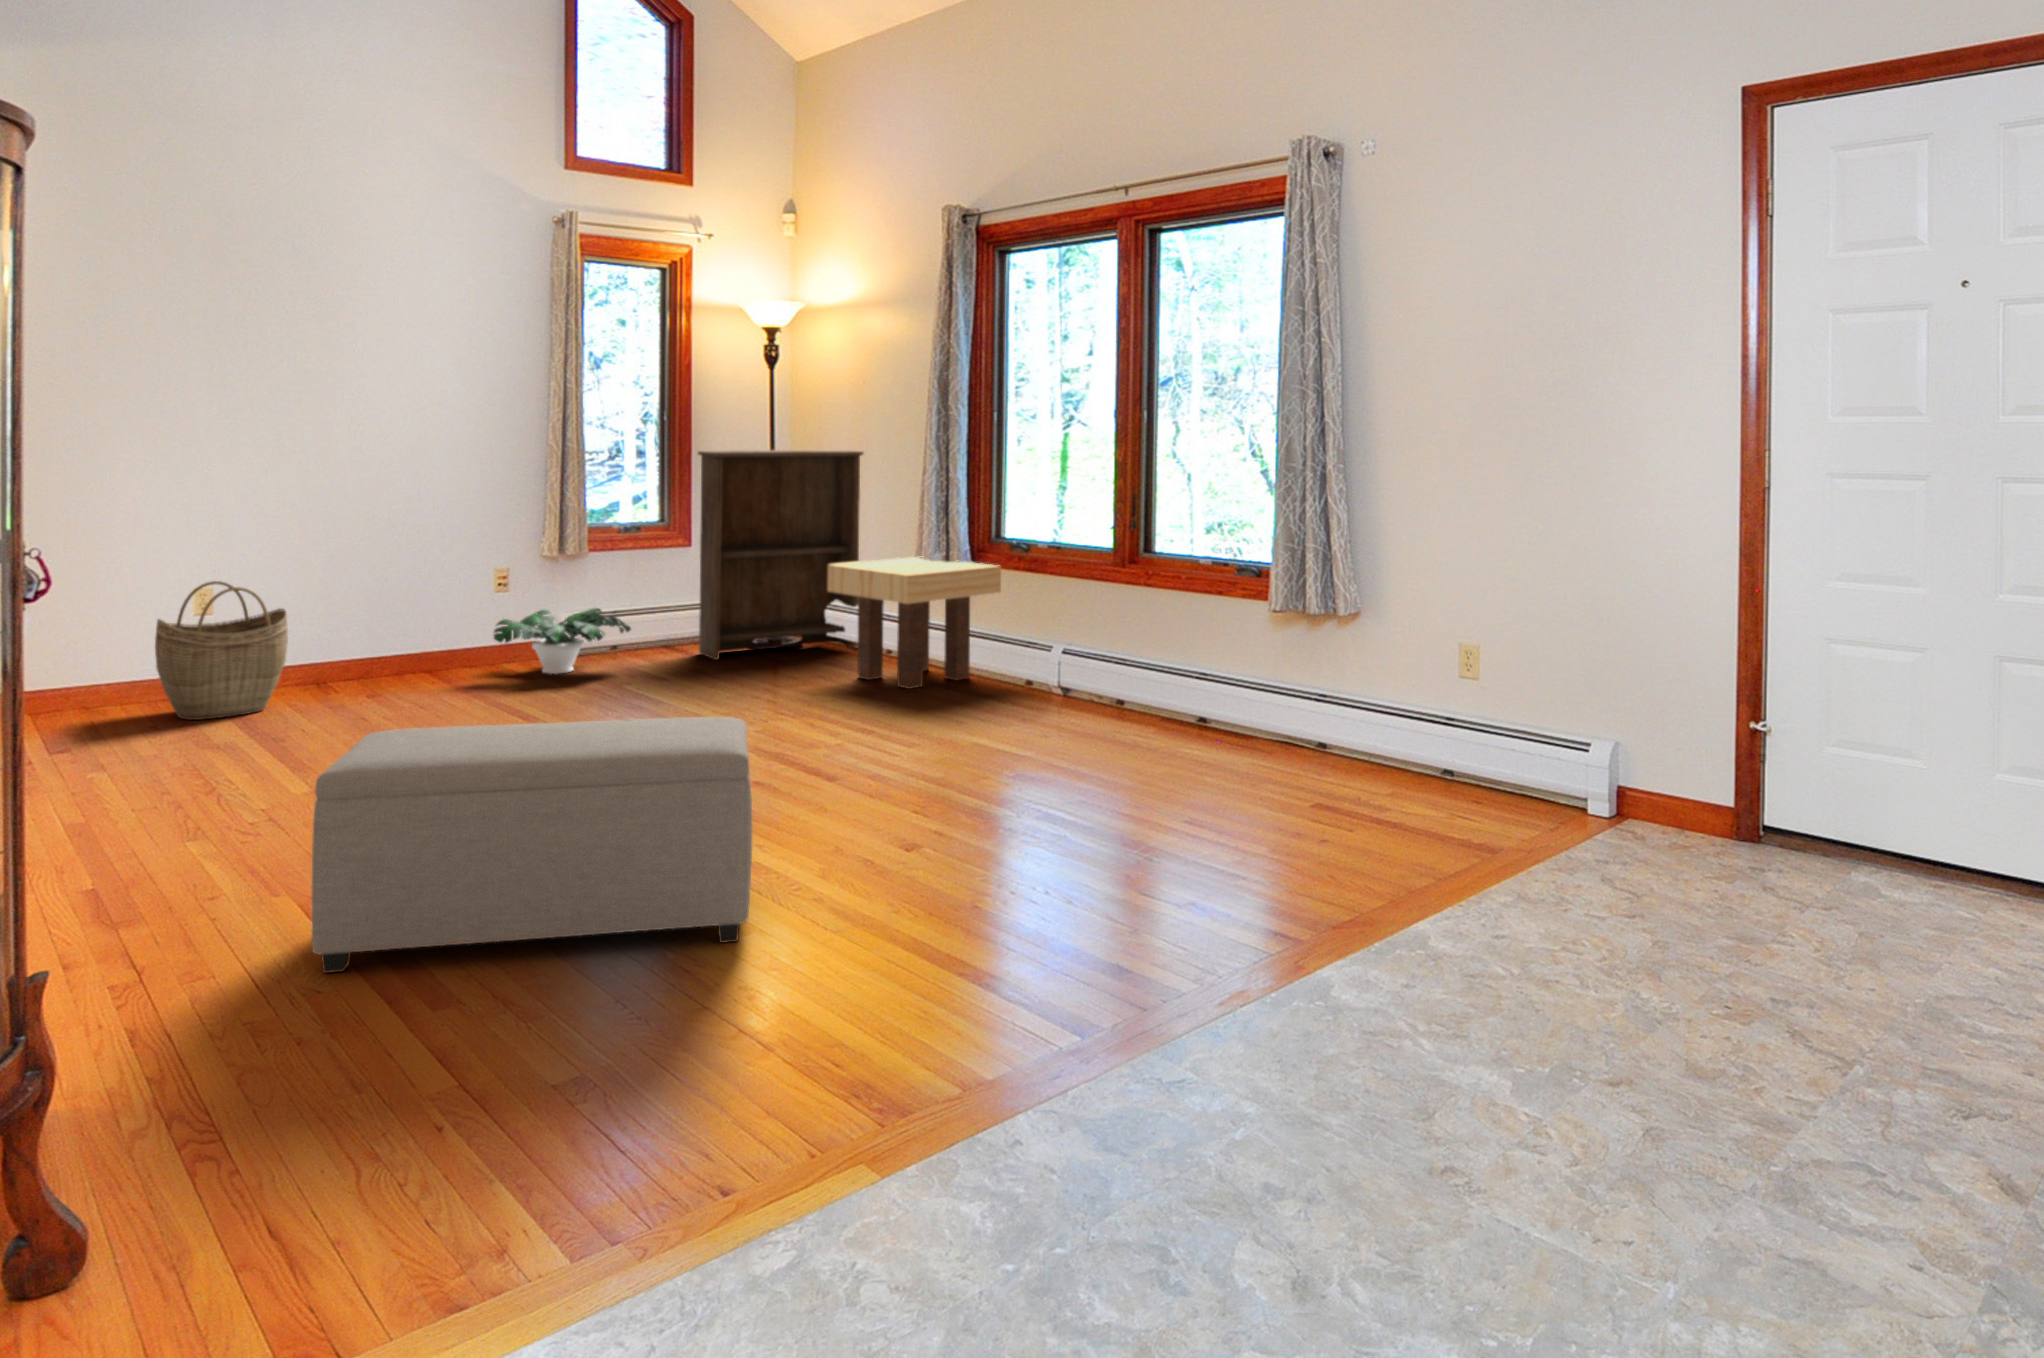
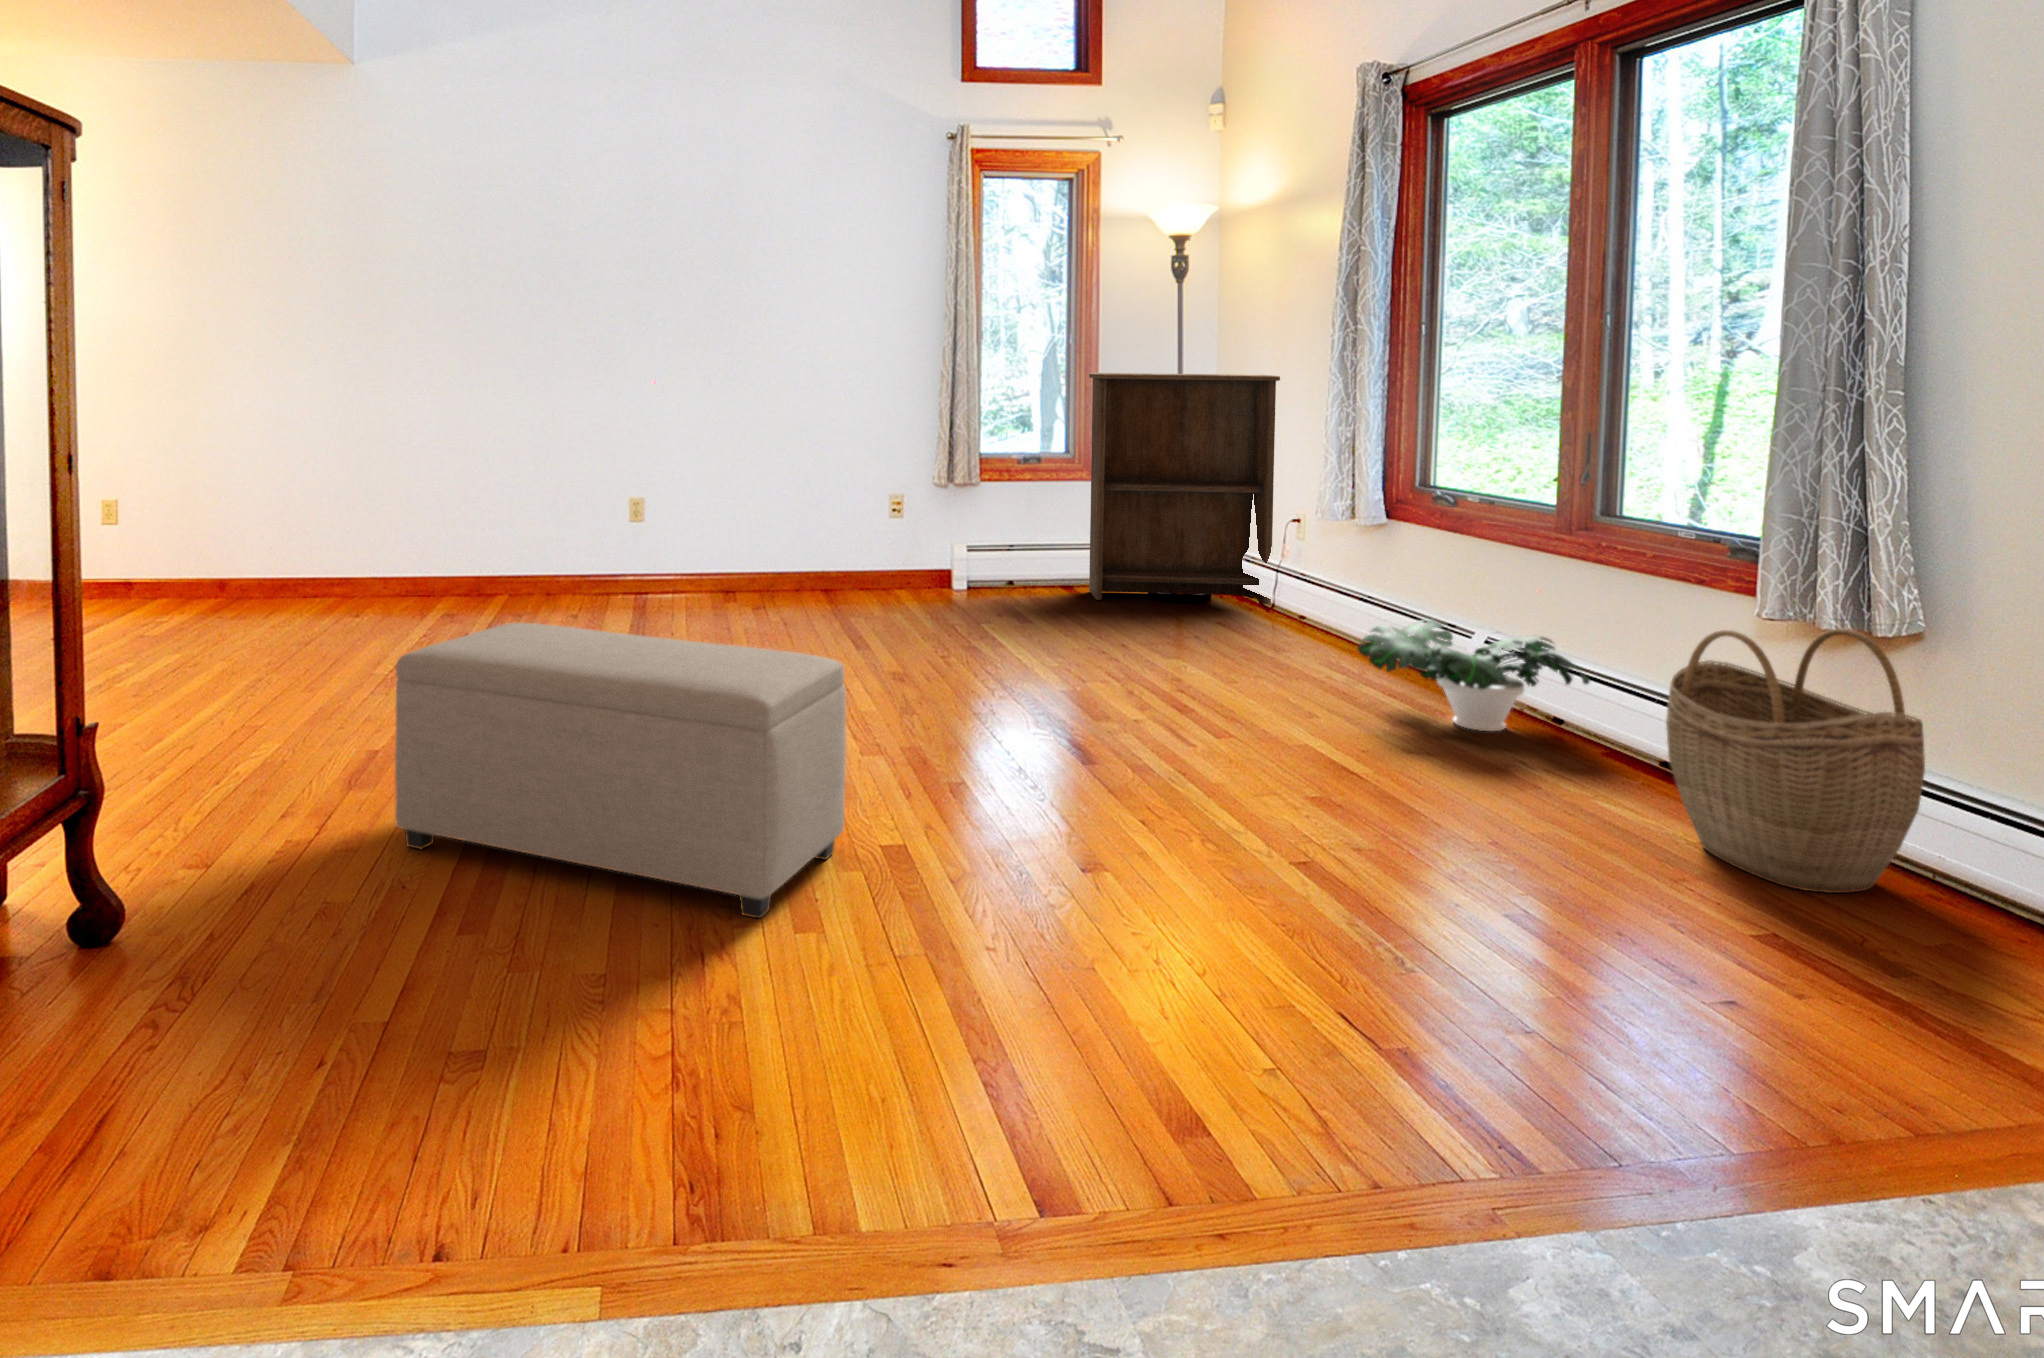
side table: present [828,556,1001,689] -> none [1199,503,1418,660]
woven basket: present [155,581,288,720] -> present [1666,629,1925,893]
potted plant: present [494,608,631,674] -> present [1358,619,1590,731]

